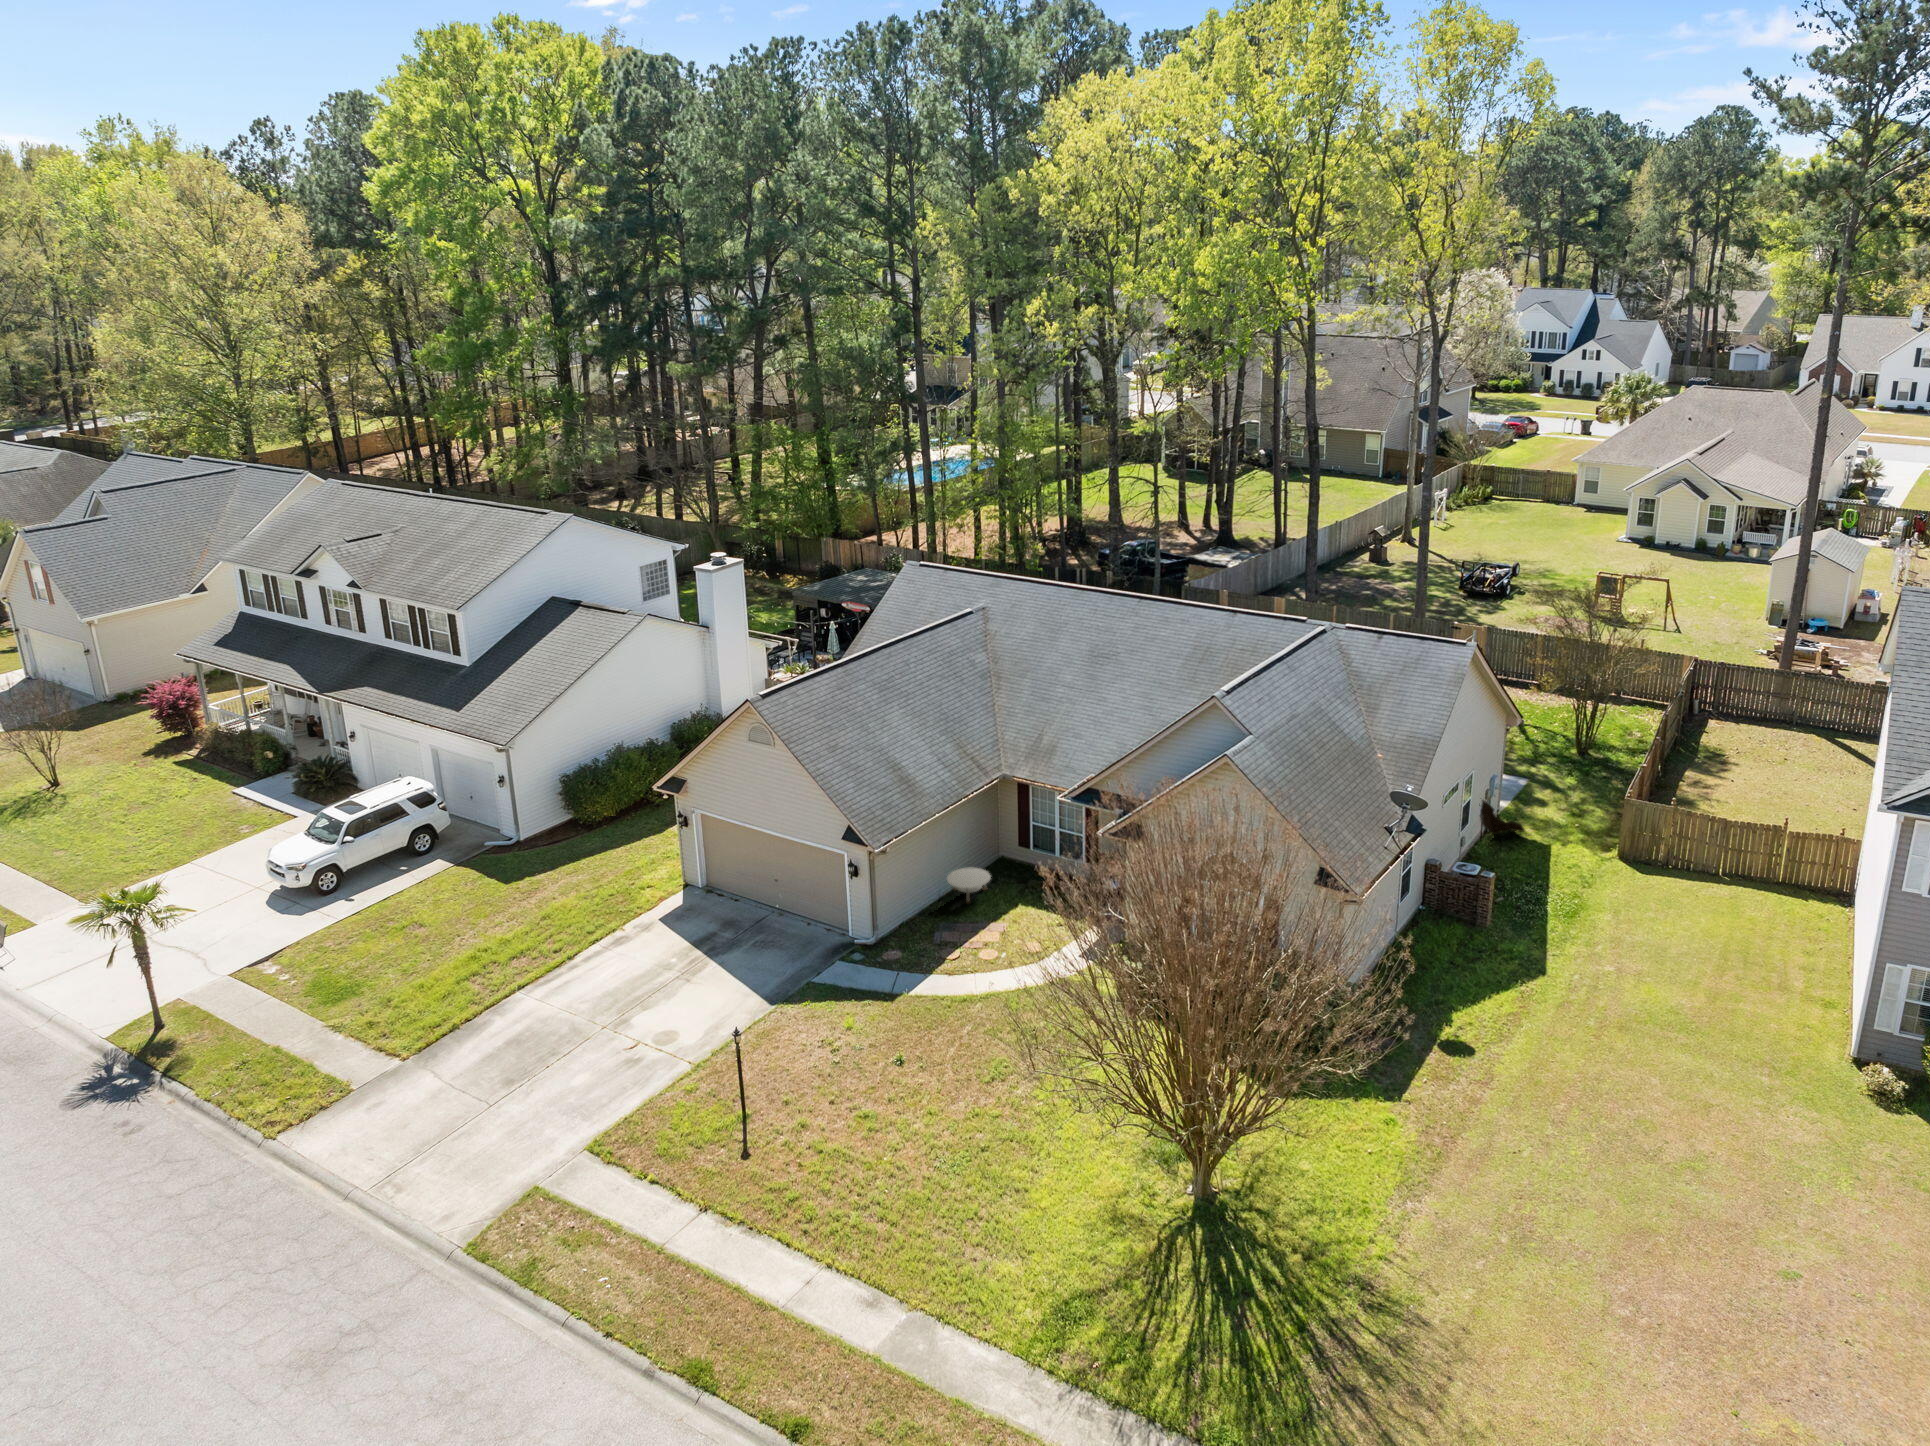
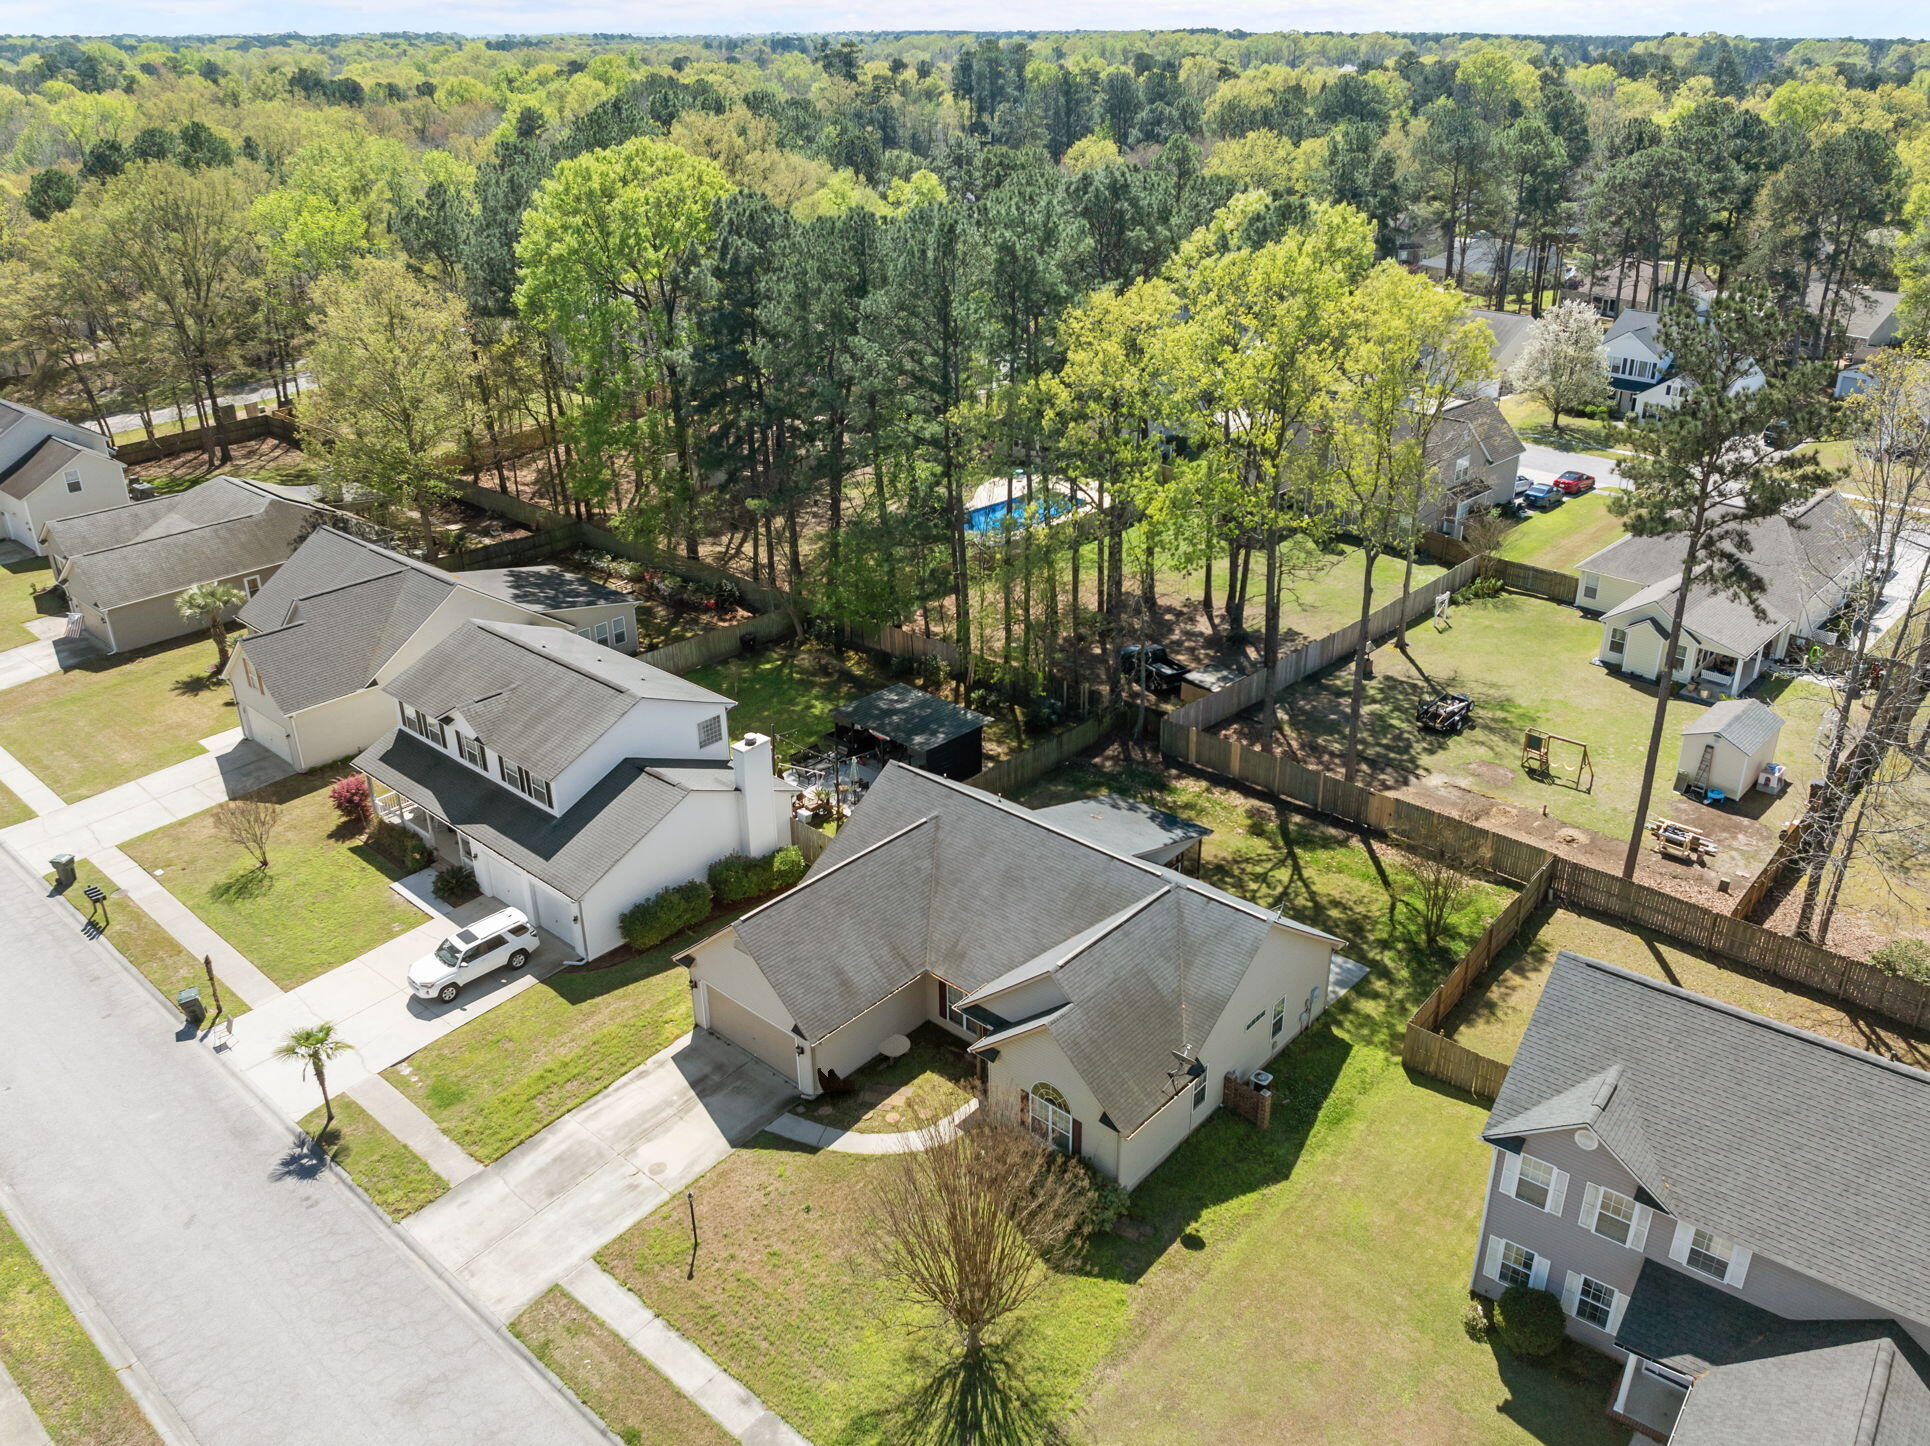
lounge chair: present [1479,800,1525,836] -> present [817,1068,855,1099]

